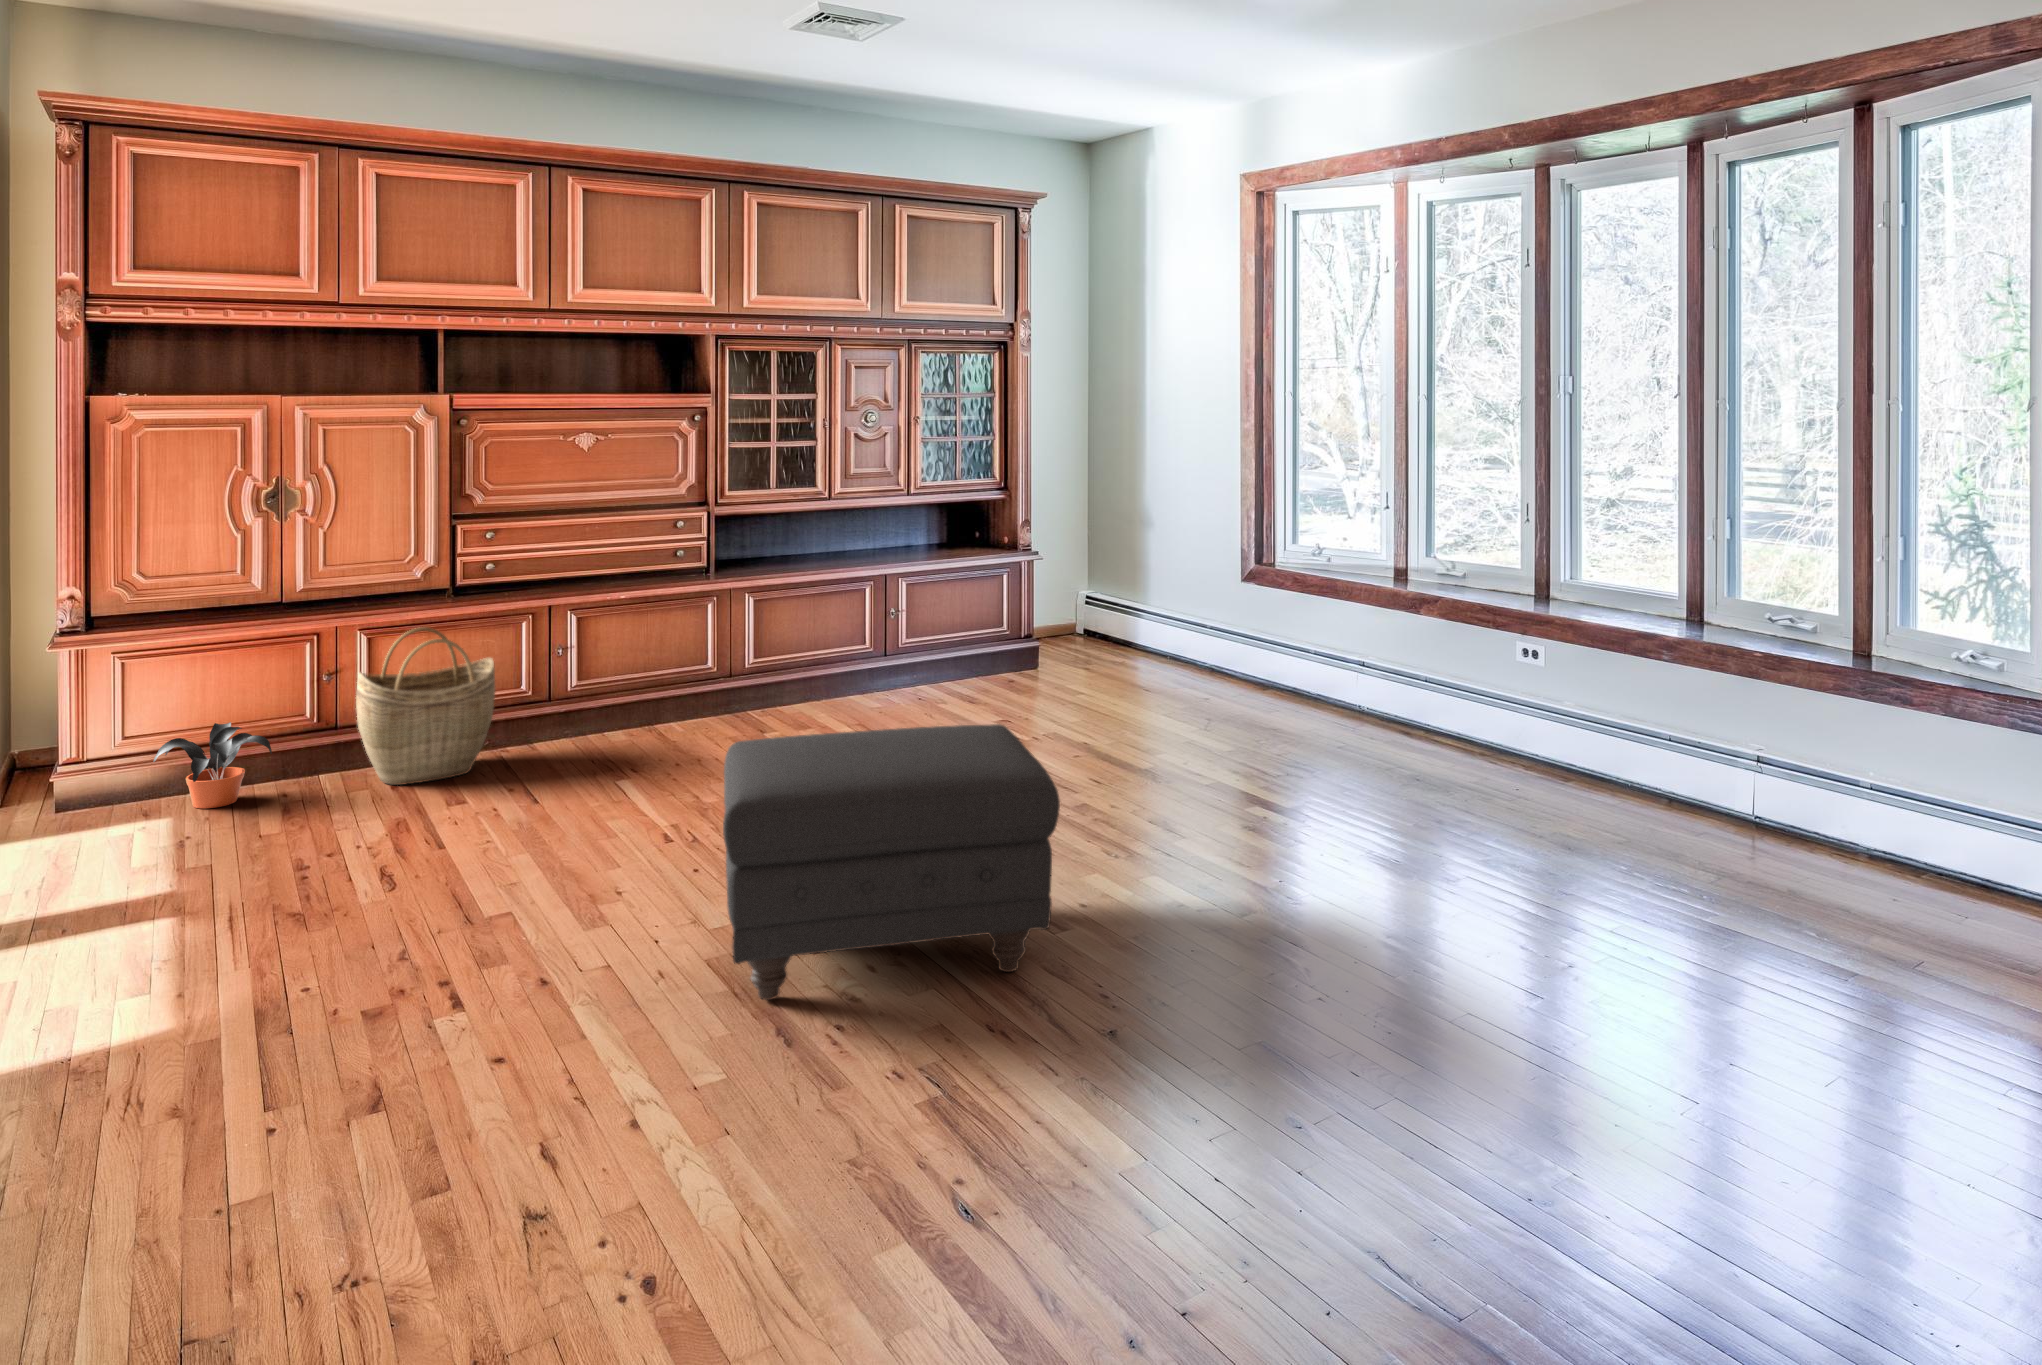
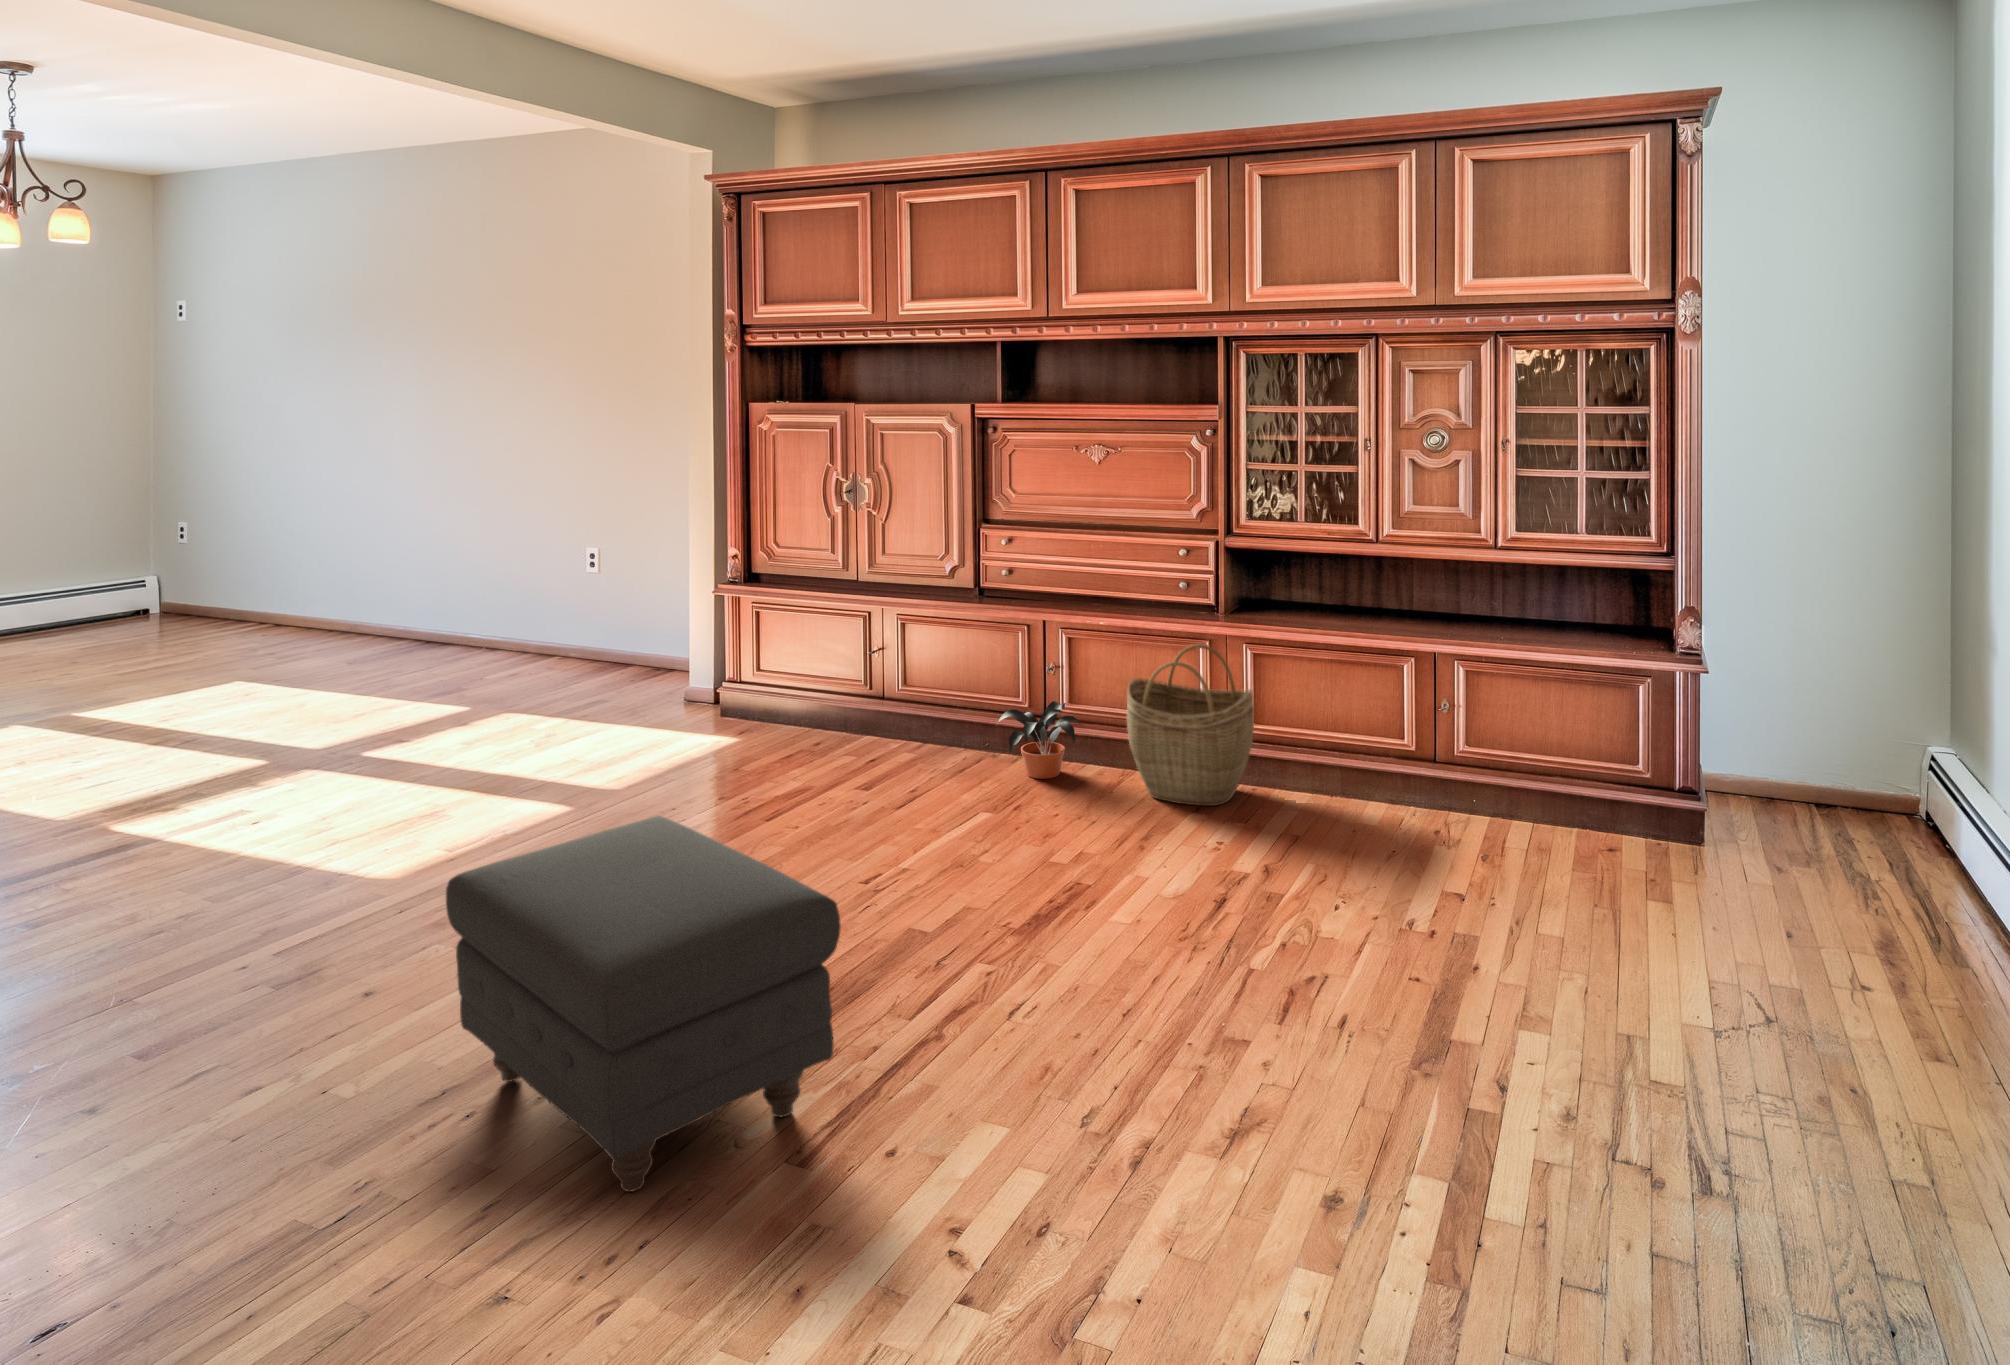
woven basket: present [356,627,495,785] -> present [1127,644,1254,806]
potted plant: present [154,722,272,808] -> present [998,701,1080,779]

